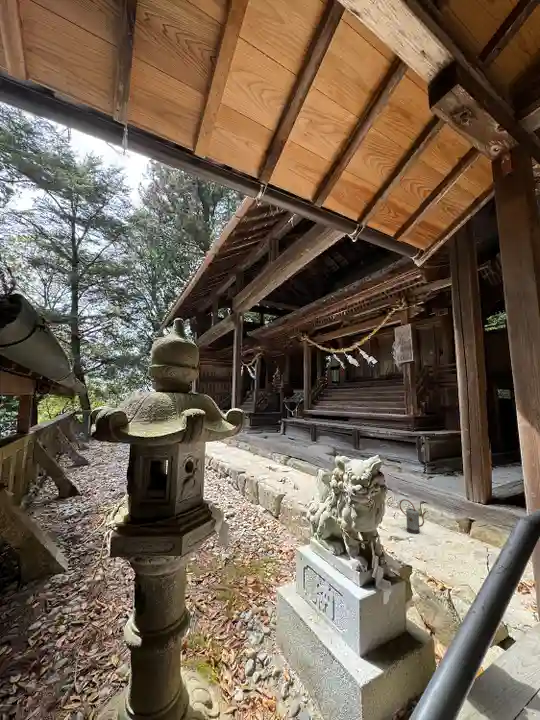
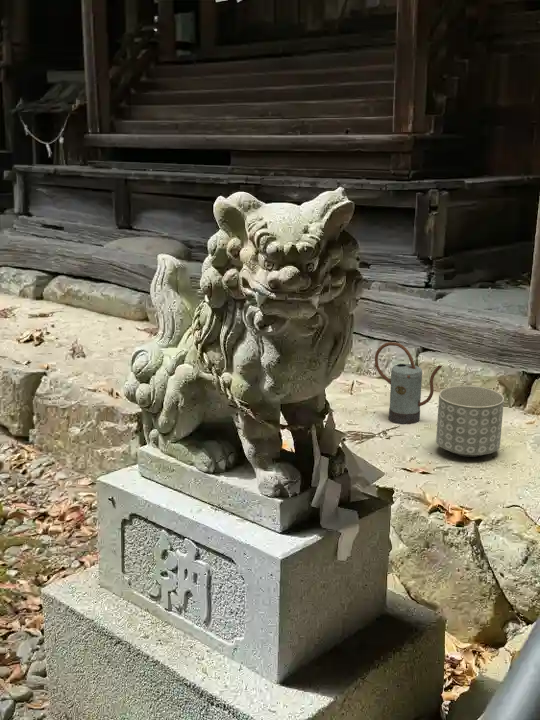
planter: none [426,522,455,555] -> present [436,386,504,457]

